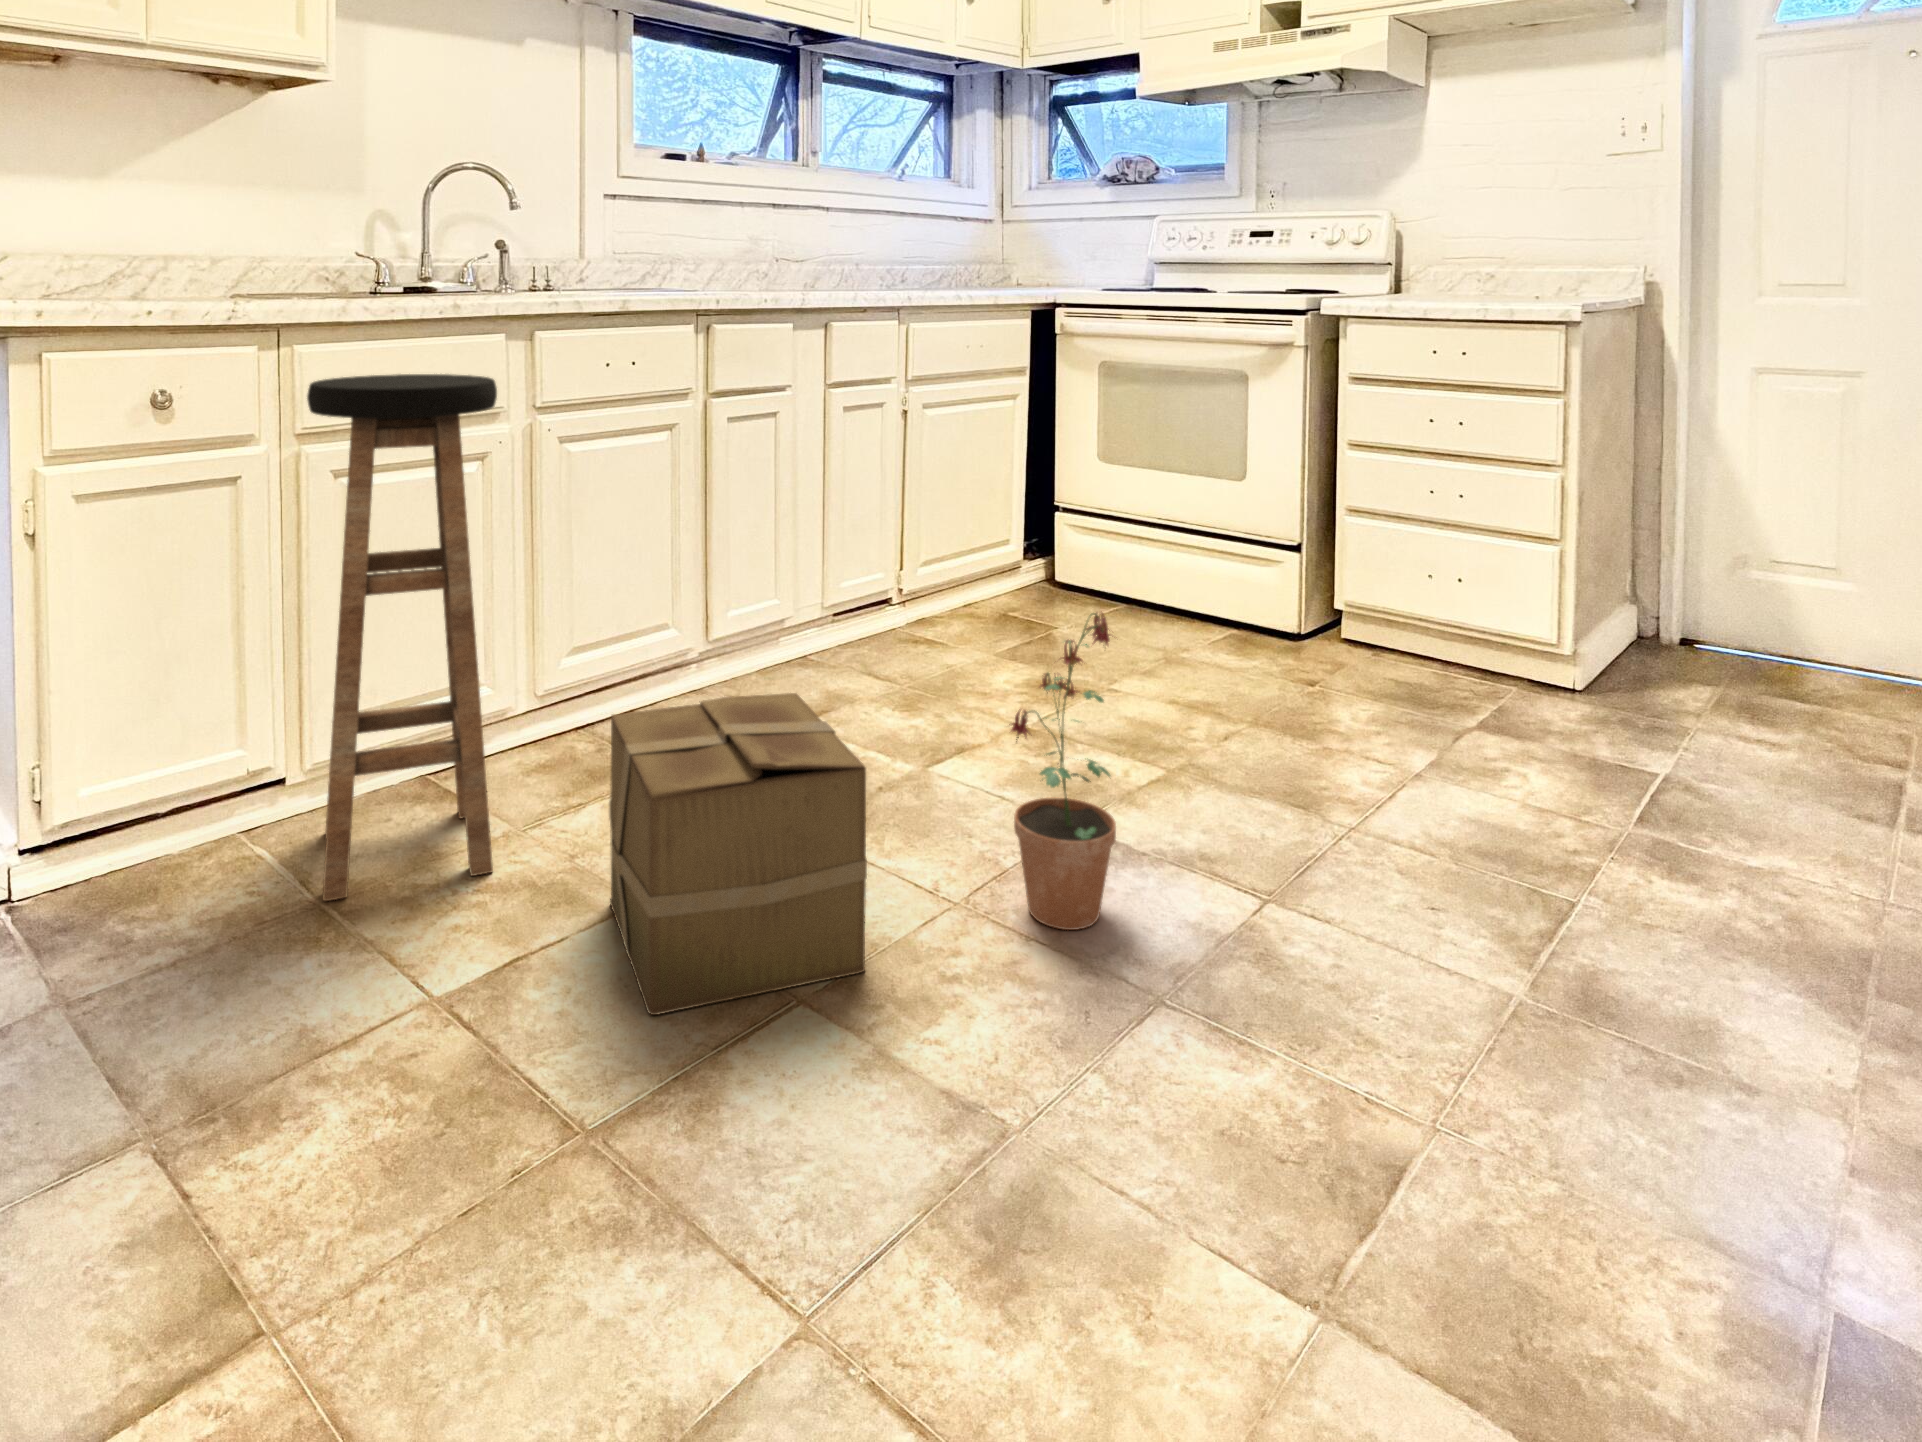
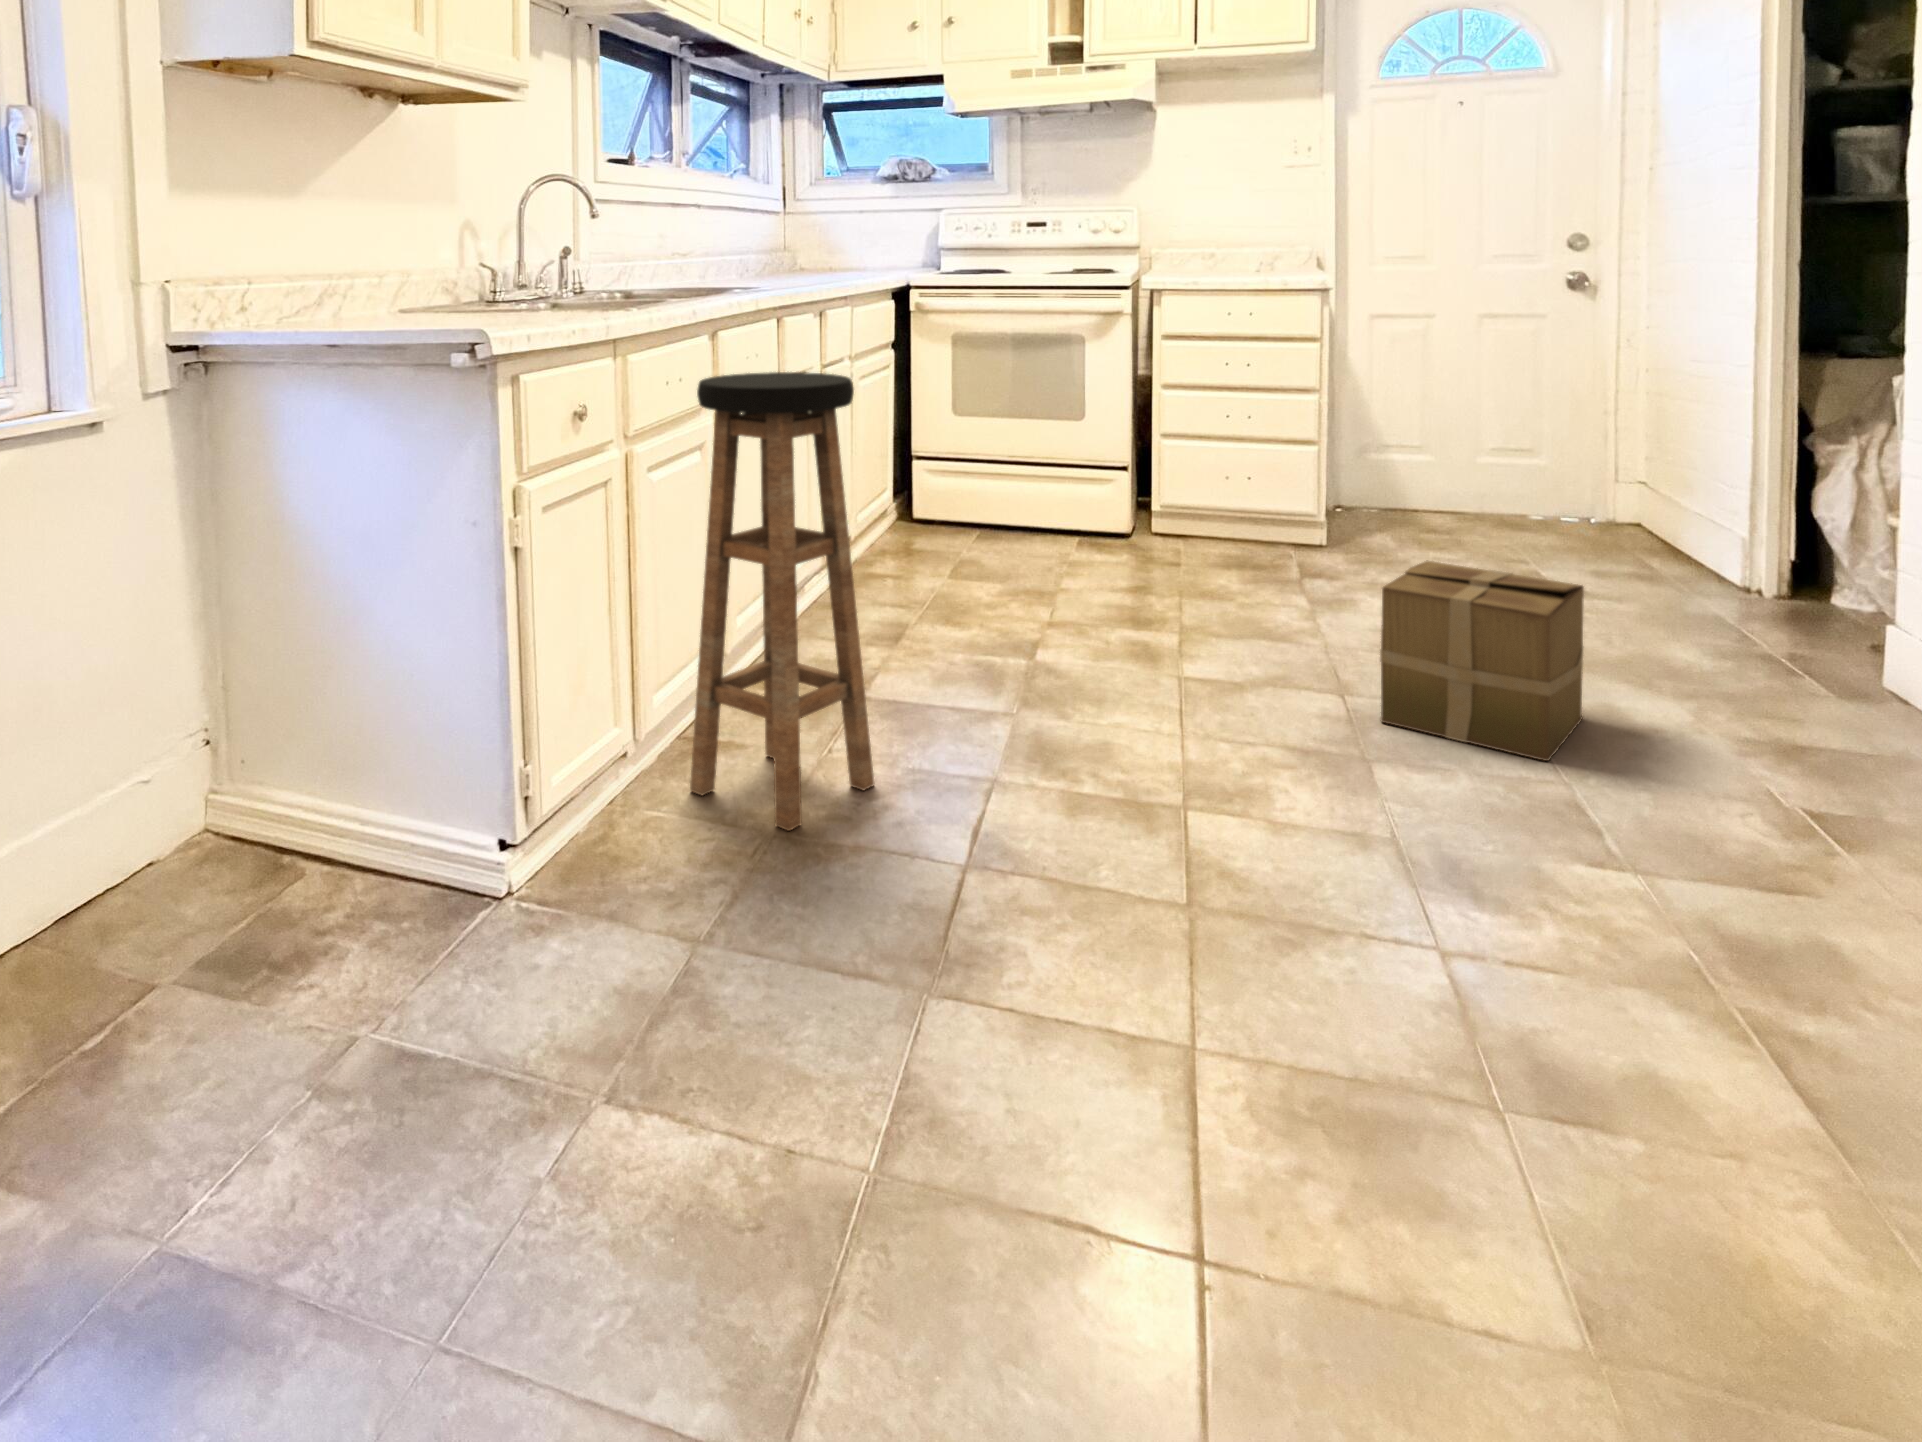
potted plant: present [1009,613,1116,930] -> none [1206,508,1302,730]
cardboard box: present [609,693,867,1015] -> present [1380,561,1584,761]

